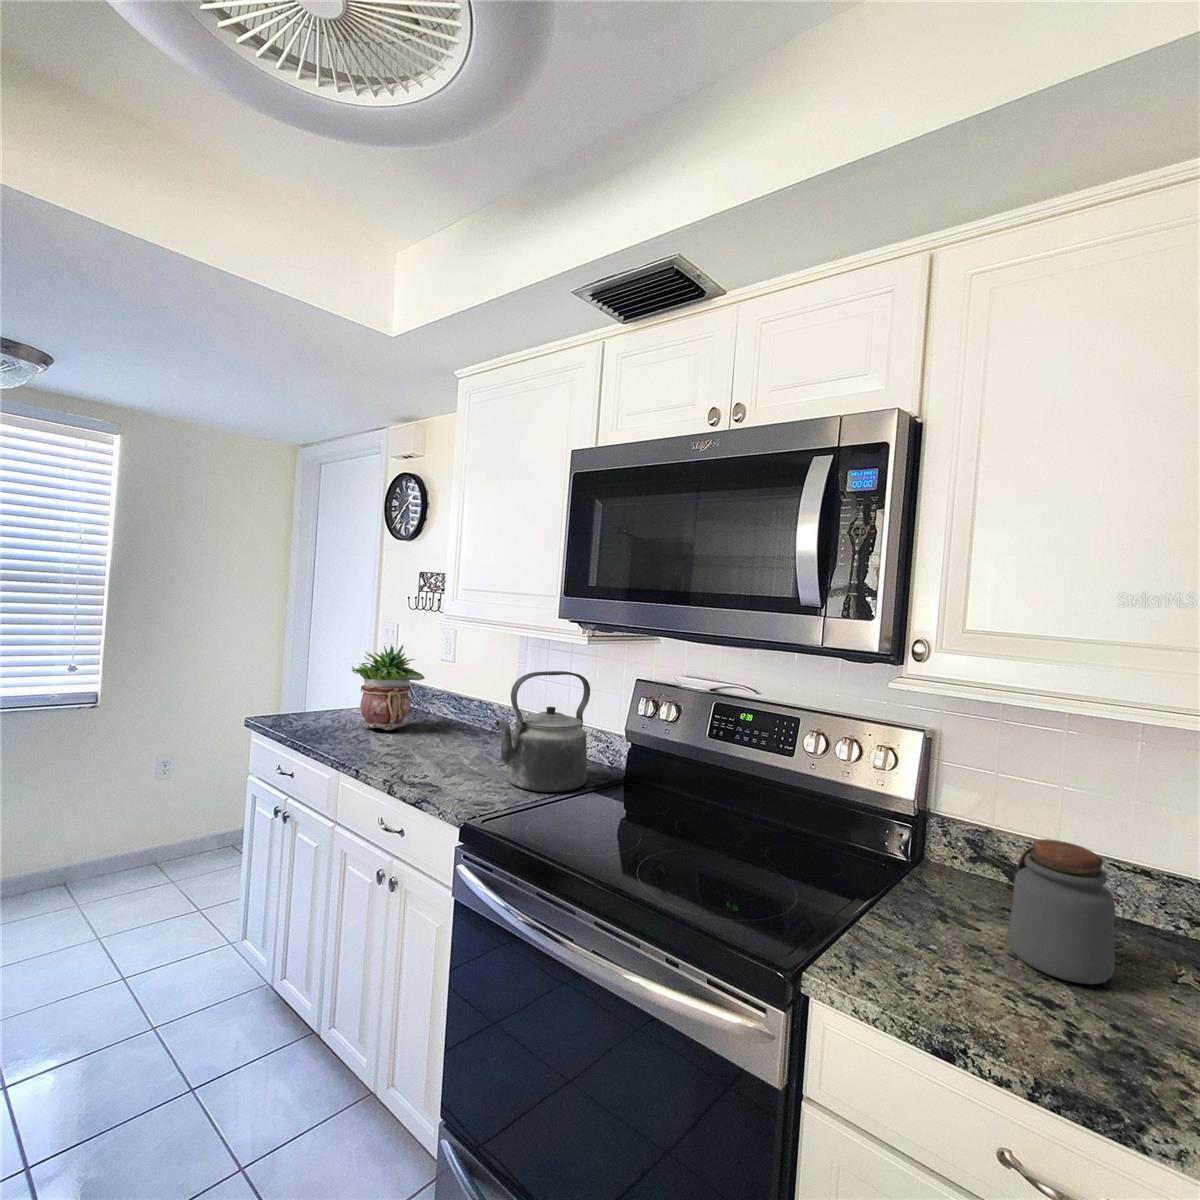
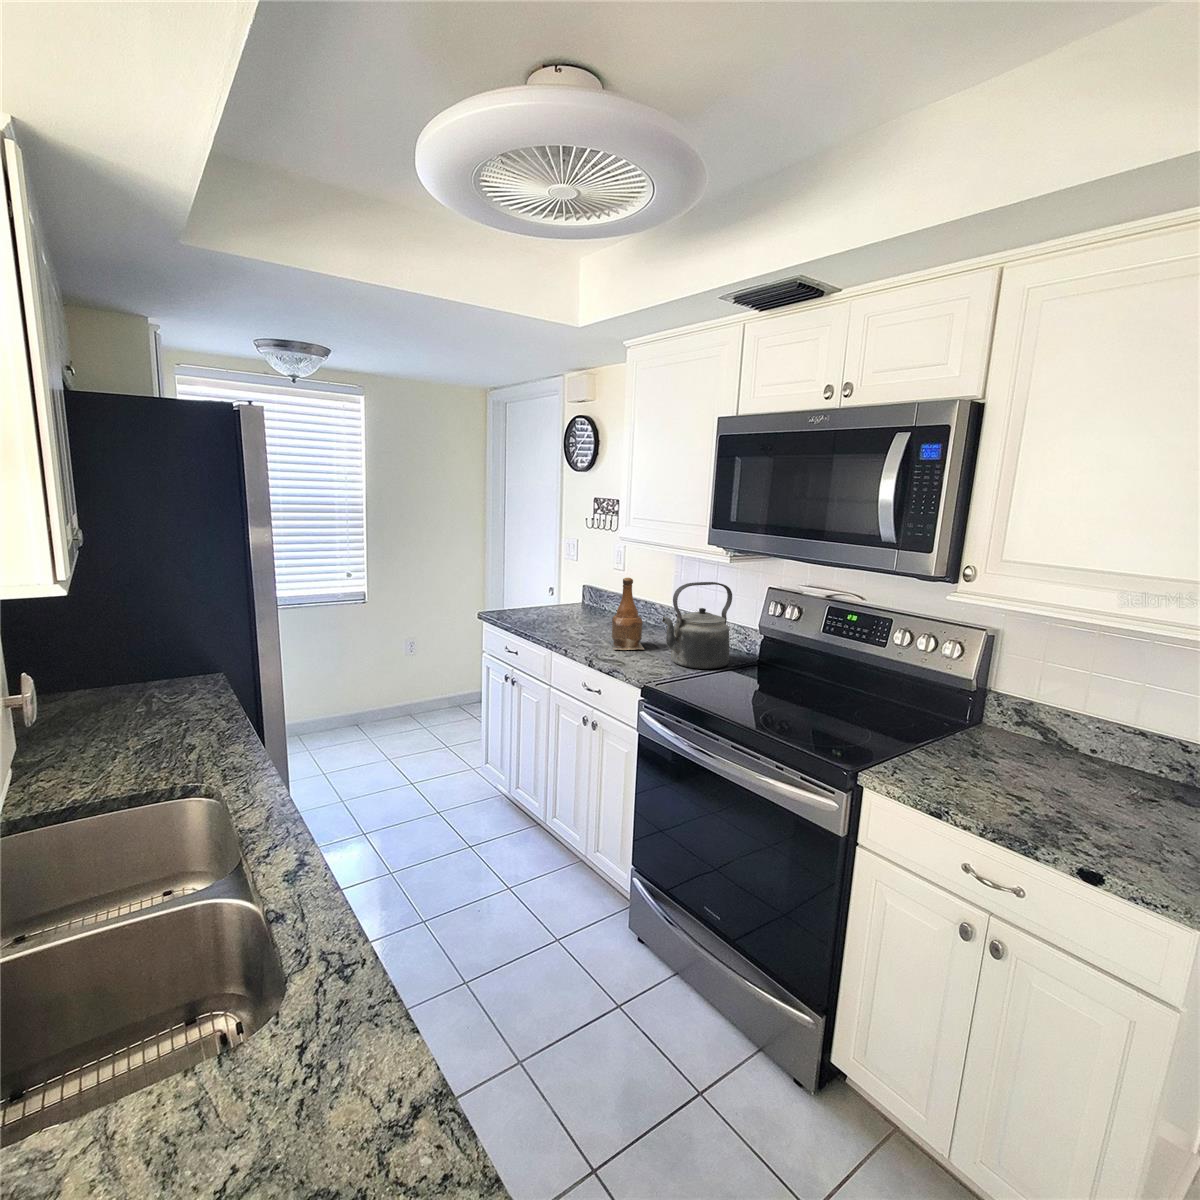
potted plant: present [352,645,425,730] -> none [552,559,605,623]
bottle: none [424,666,472,767] -> present [609,578,644,650]
jar: present [1008,839,1115,984] -> none [1012,704,1086,793]

